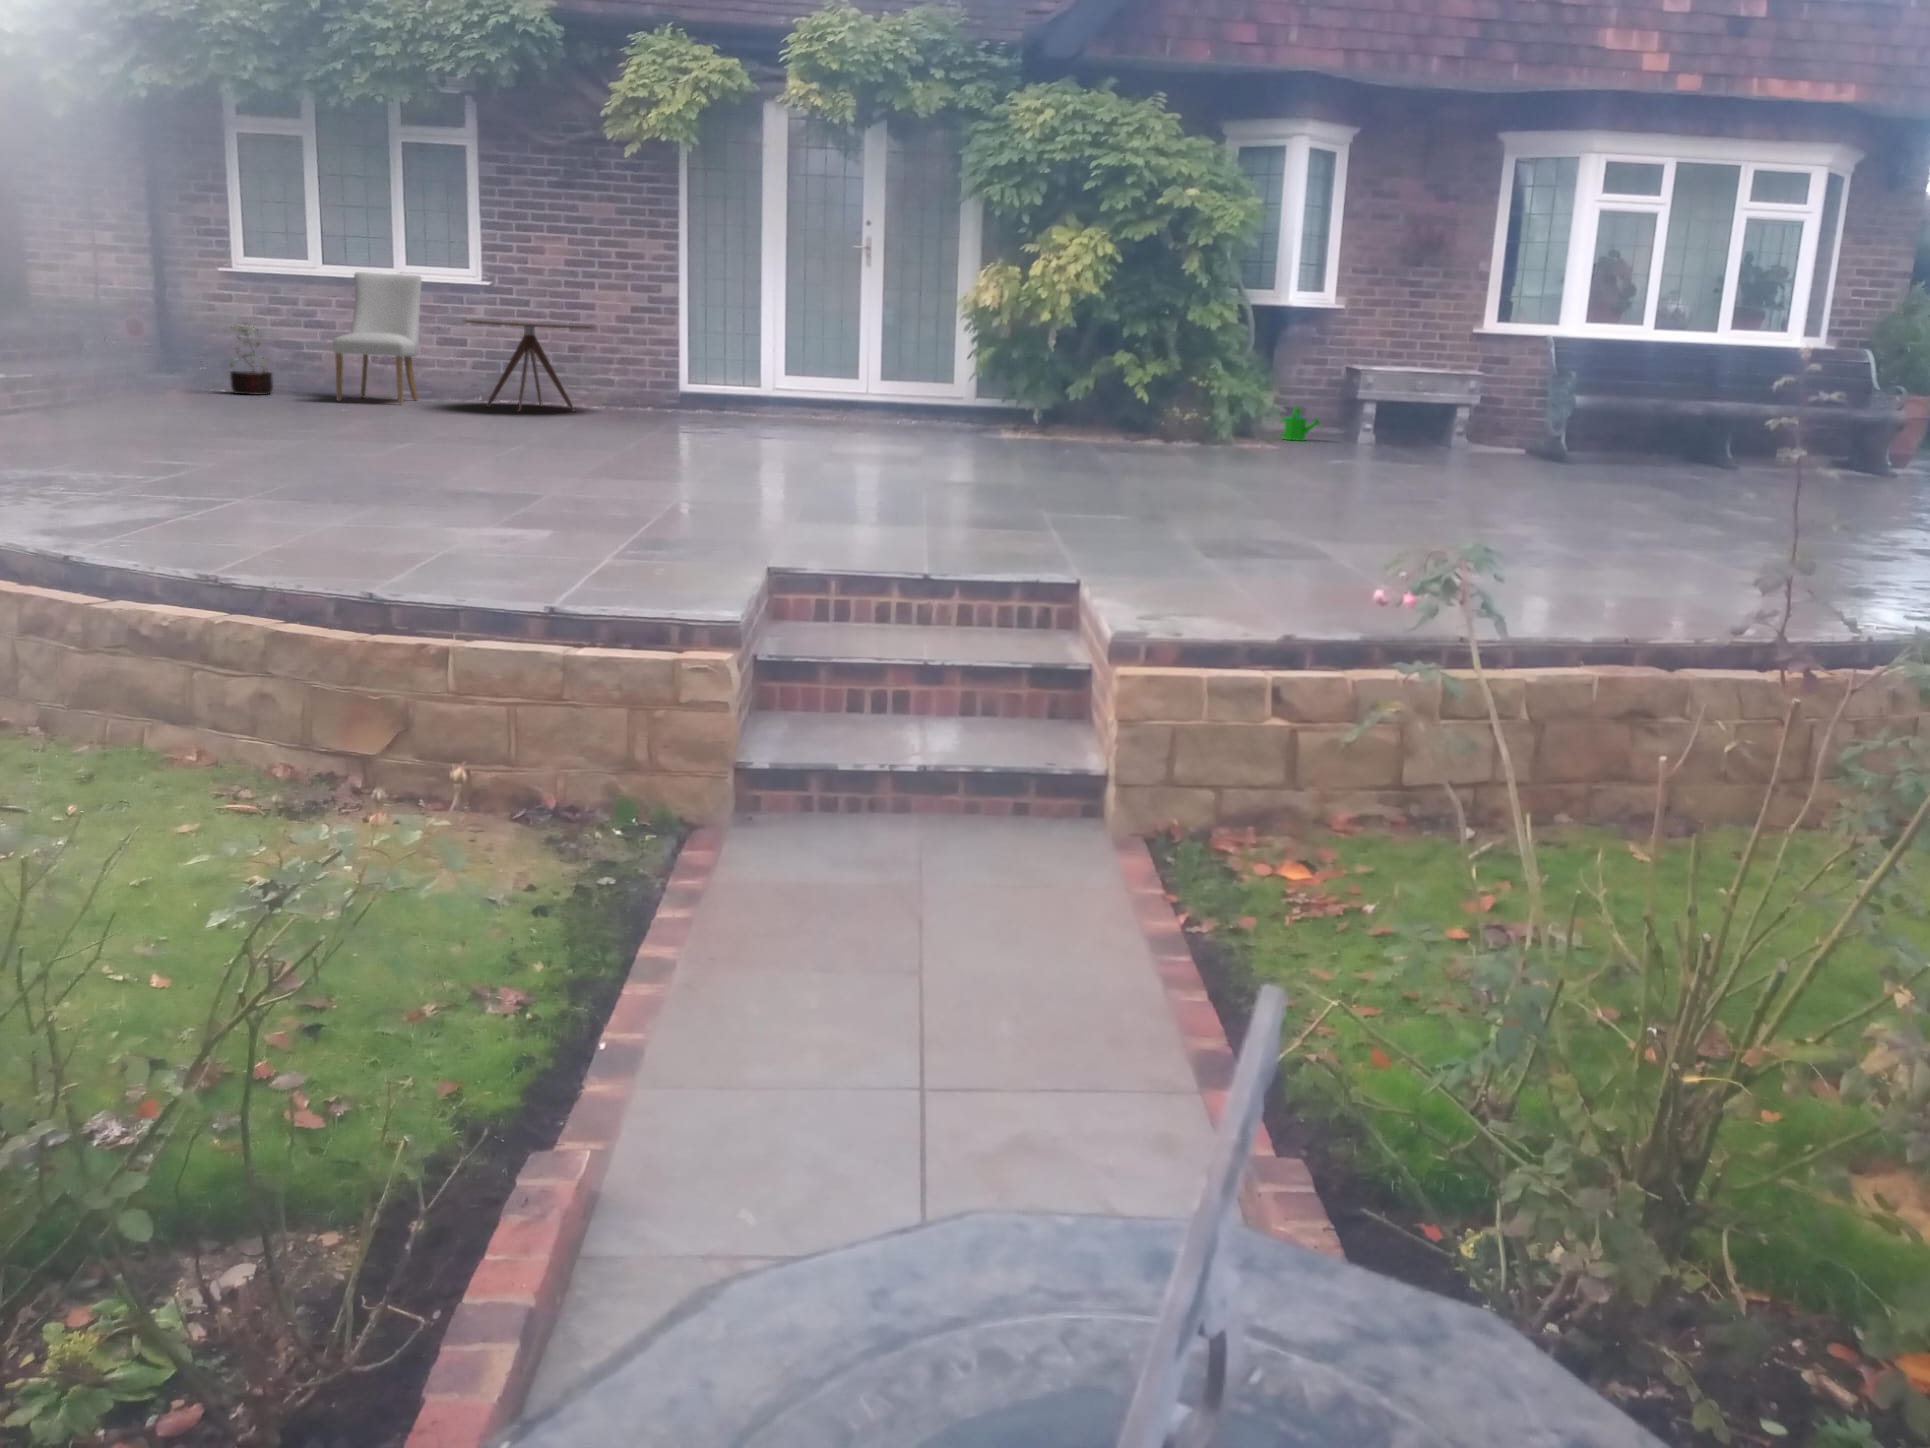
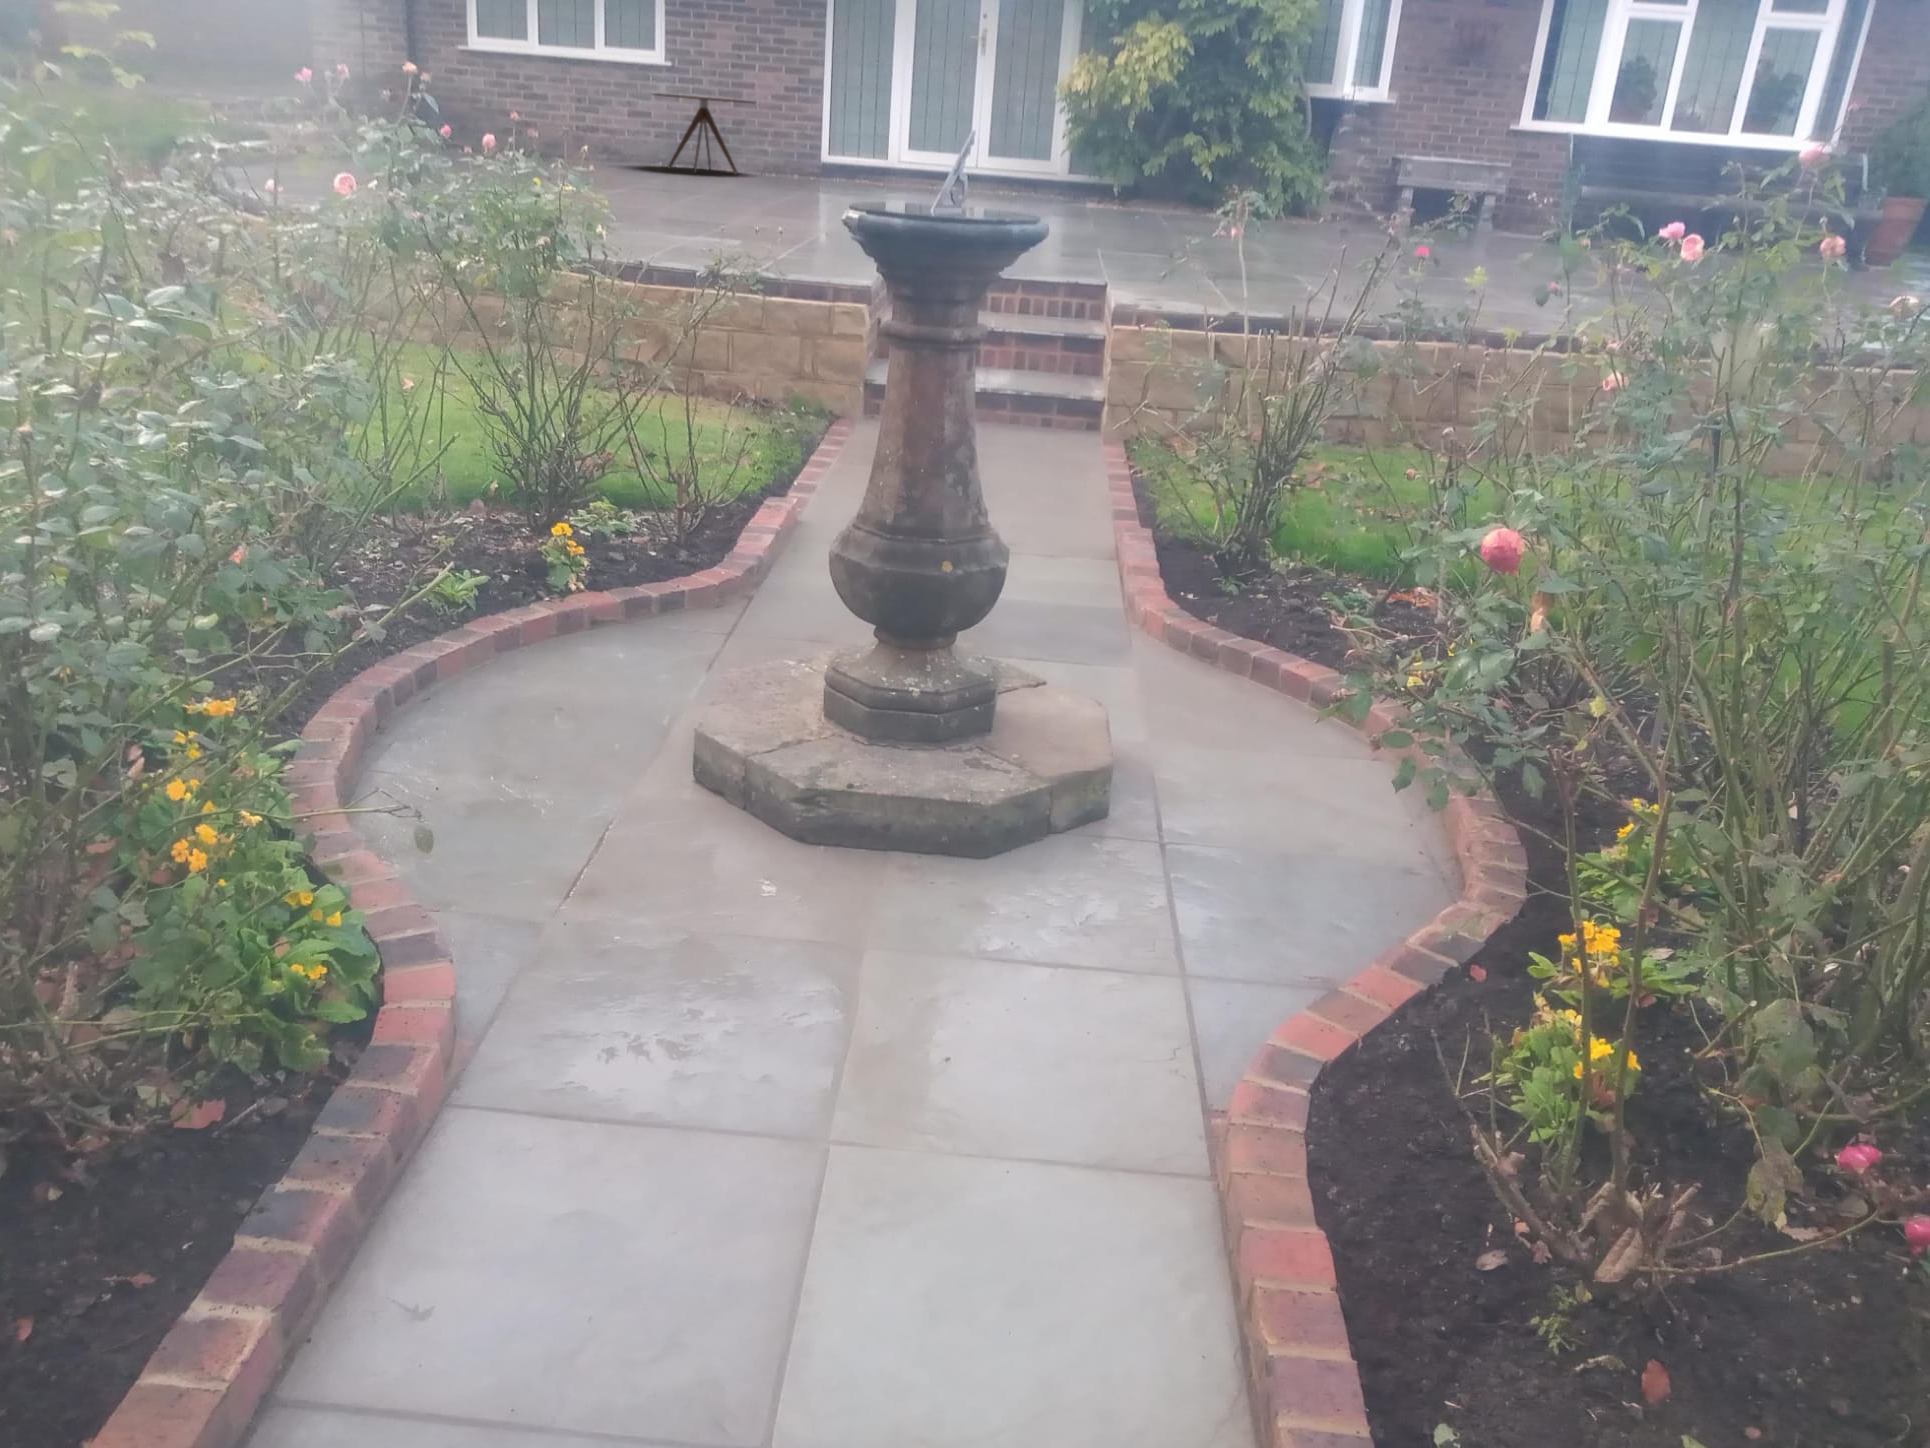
chair: present [333,272,422,404] -> none [548,50,617,164]
decorative plant: present [230,325,273,395] -> none [465,92,499,153]
watering can: present [1280,407,1320,441] -> none [1323,190,1362,221]

